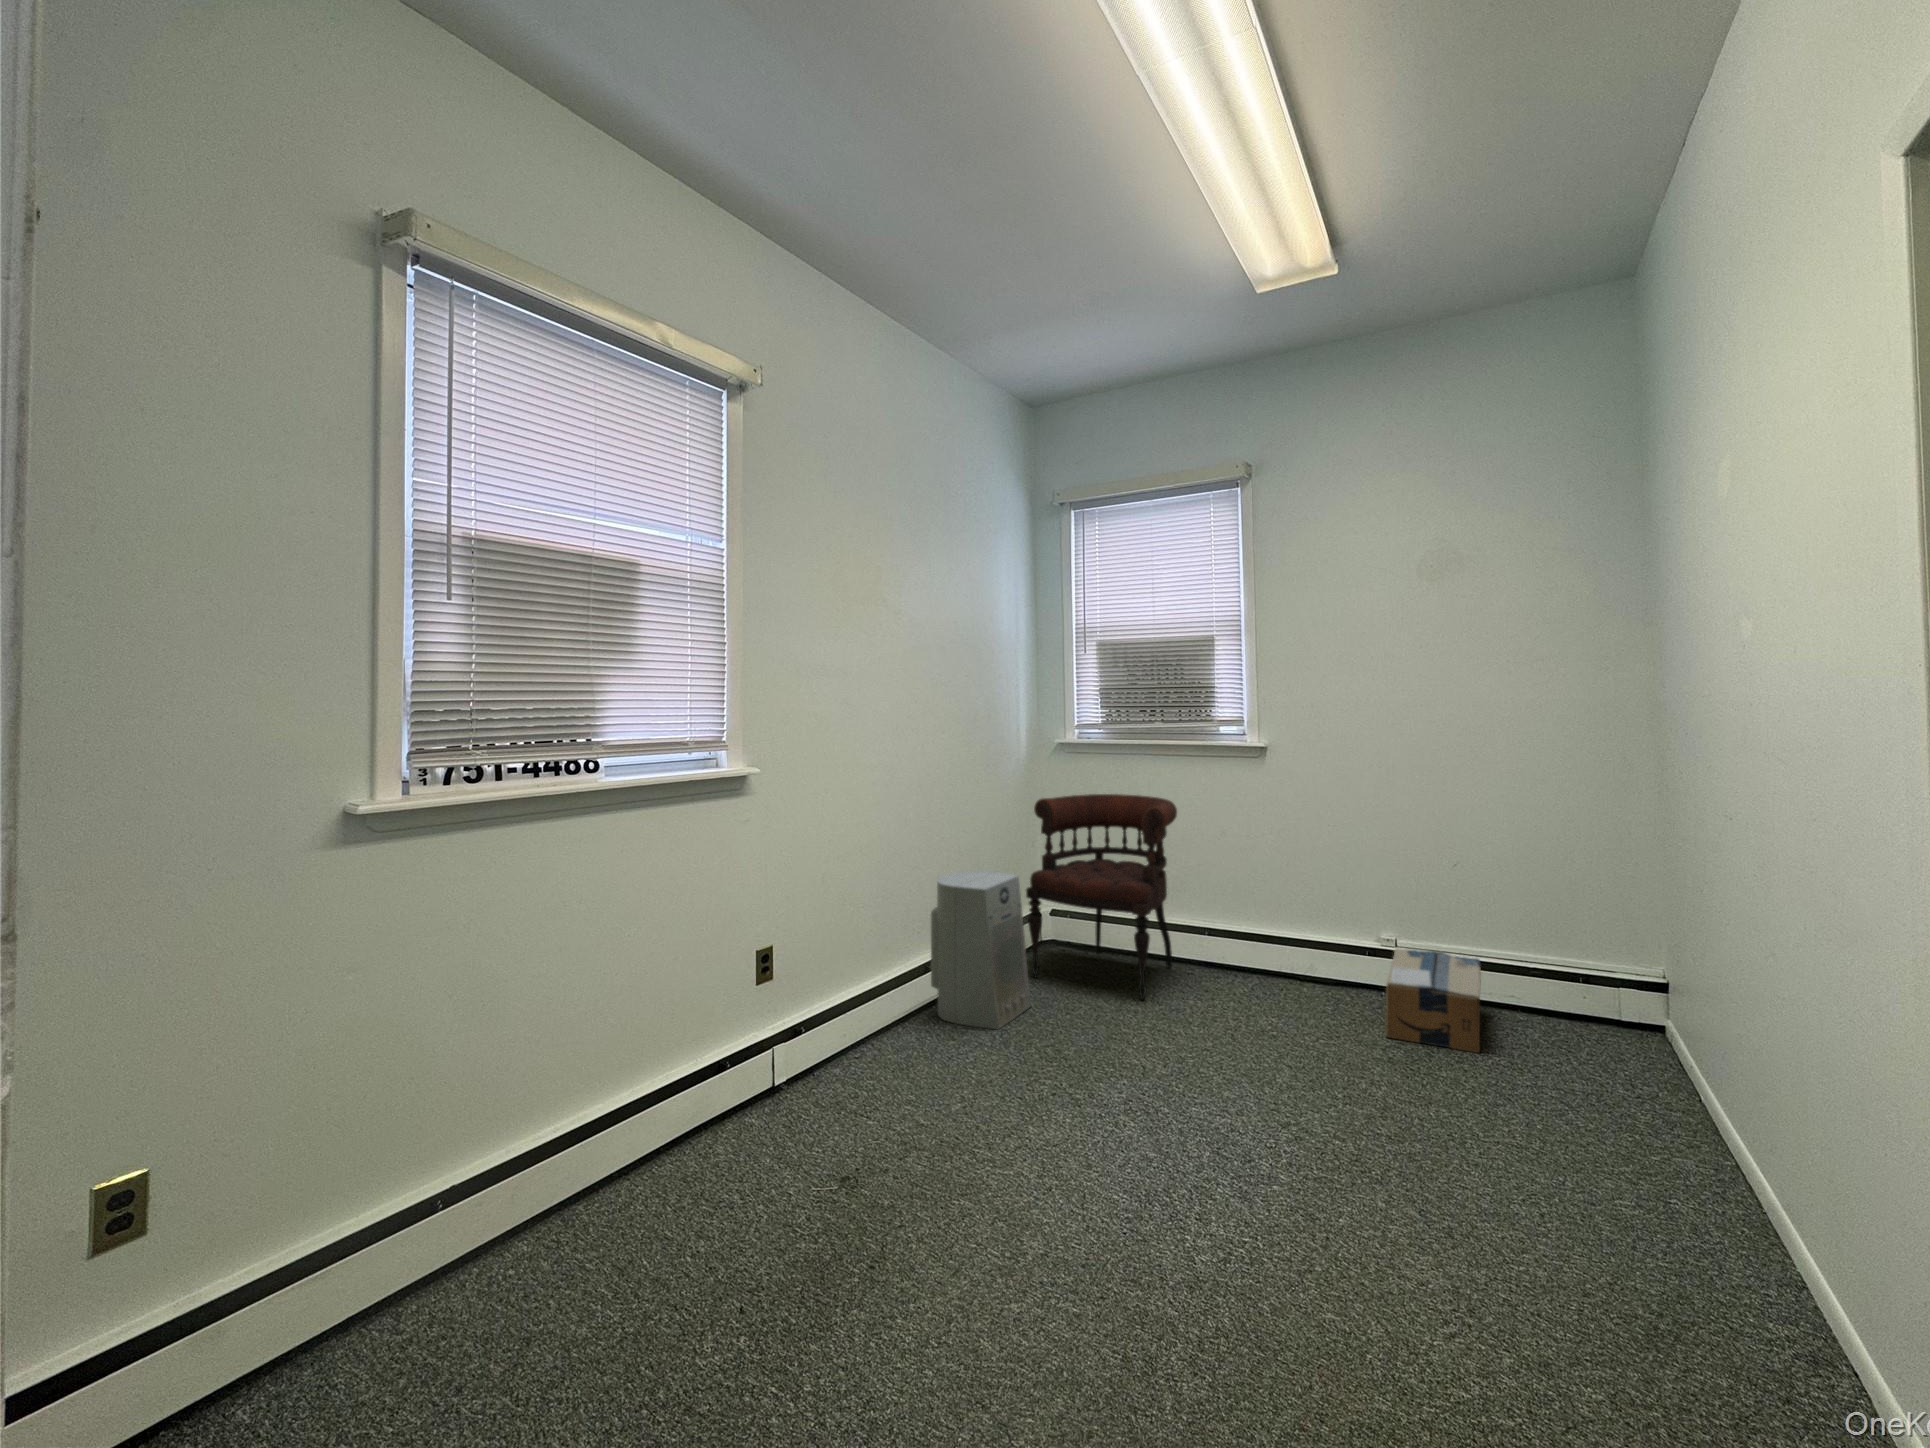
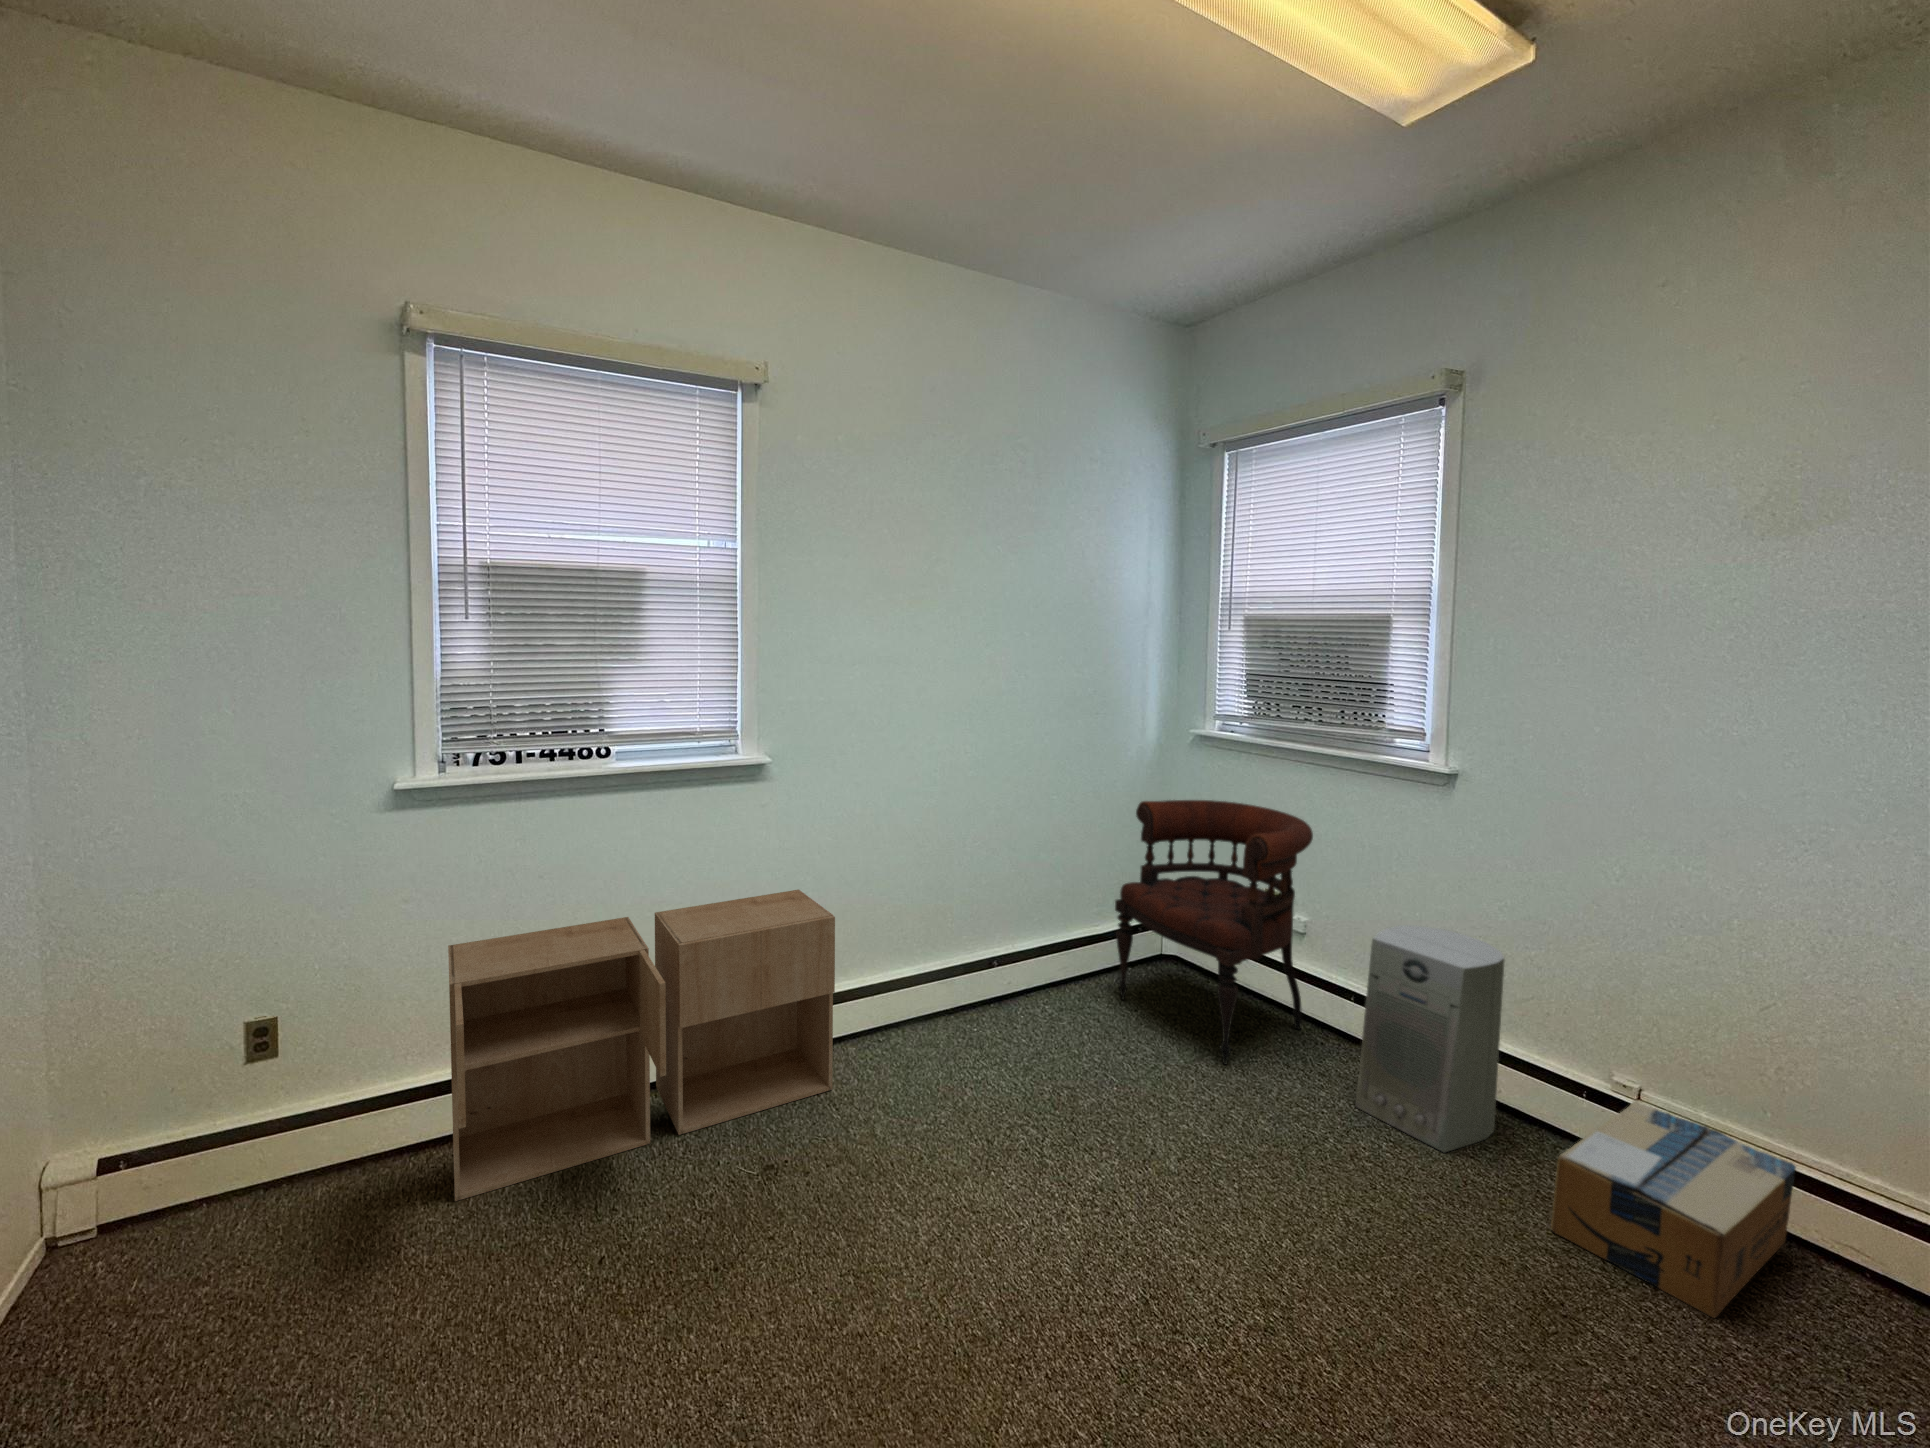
air purifier: present [931,870,1031,1030] -> present [1355,925,1505,1152]
storage cabinet: none [414,908,852,1338] -> present [448,890,835,1201]

